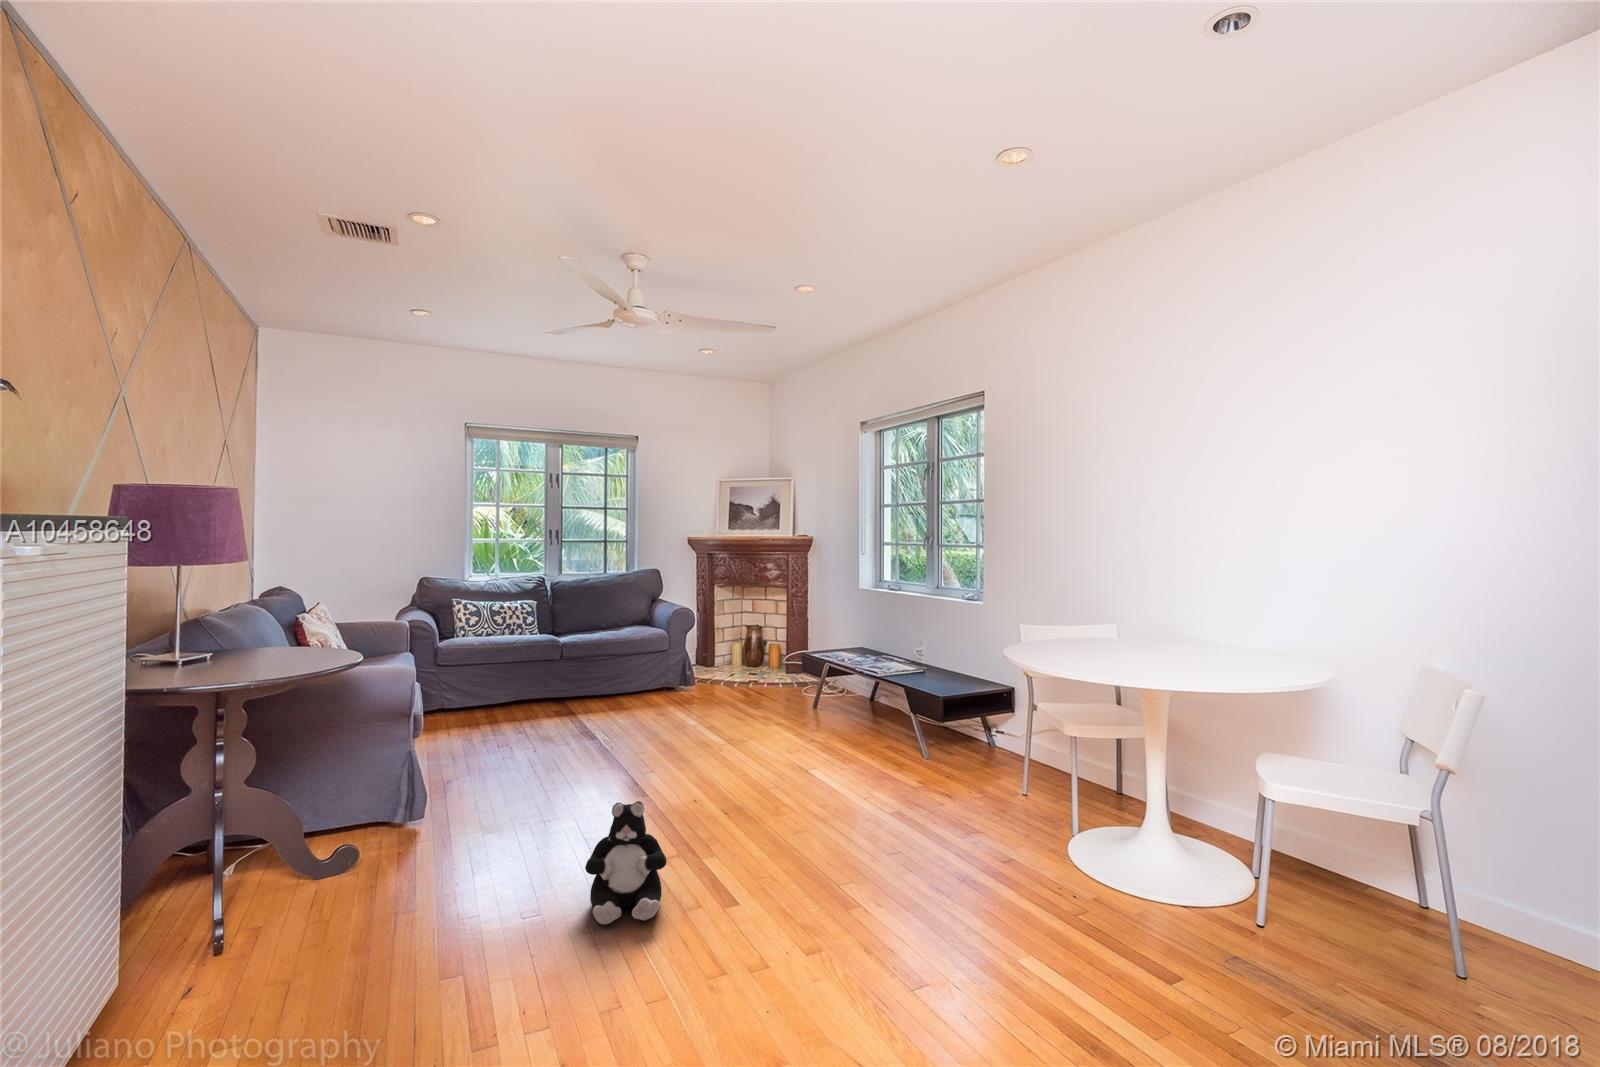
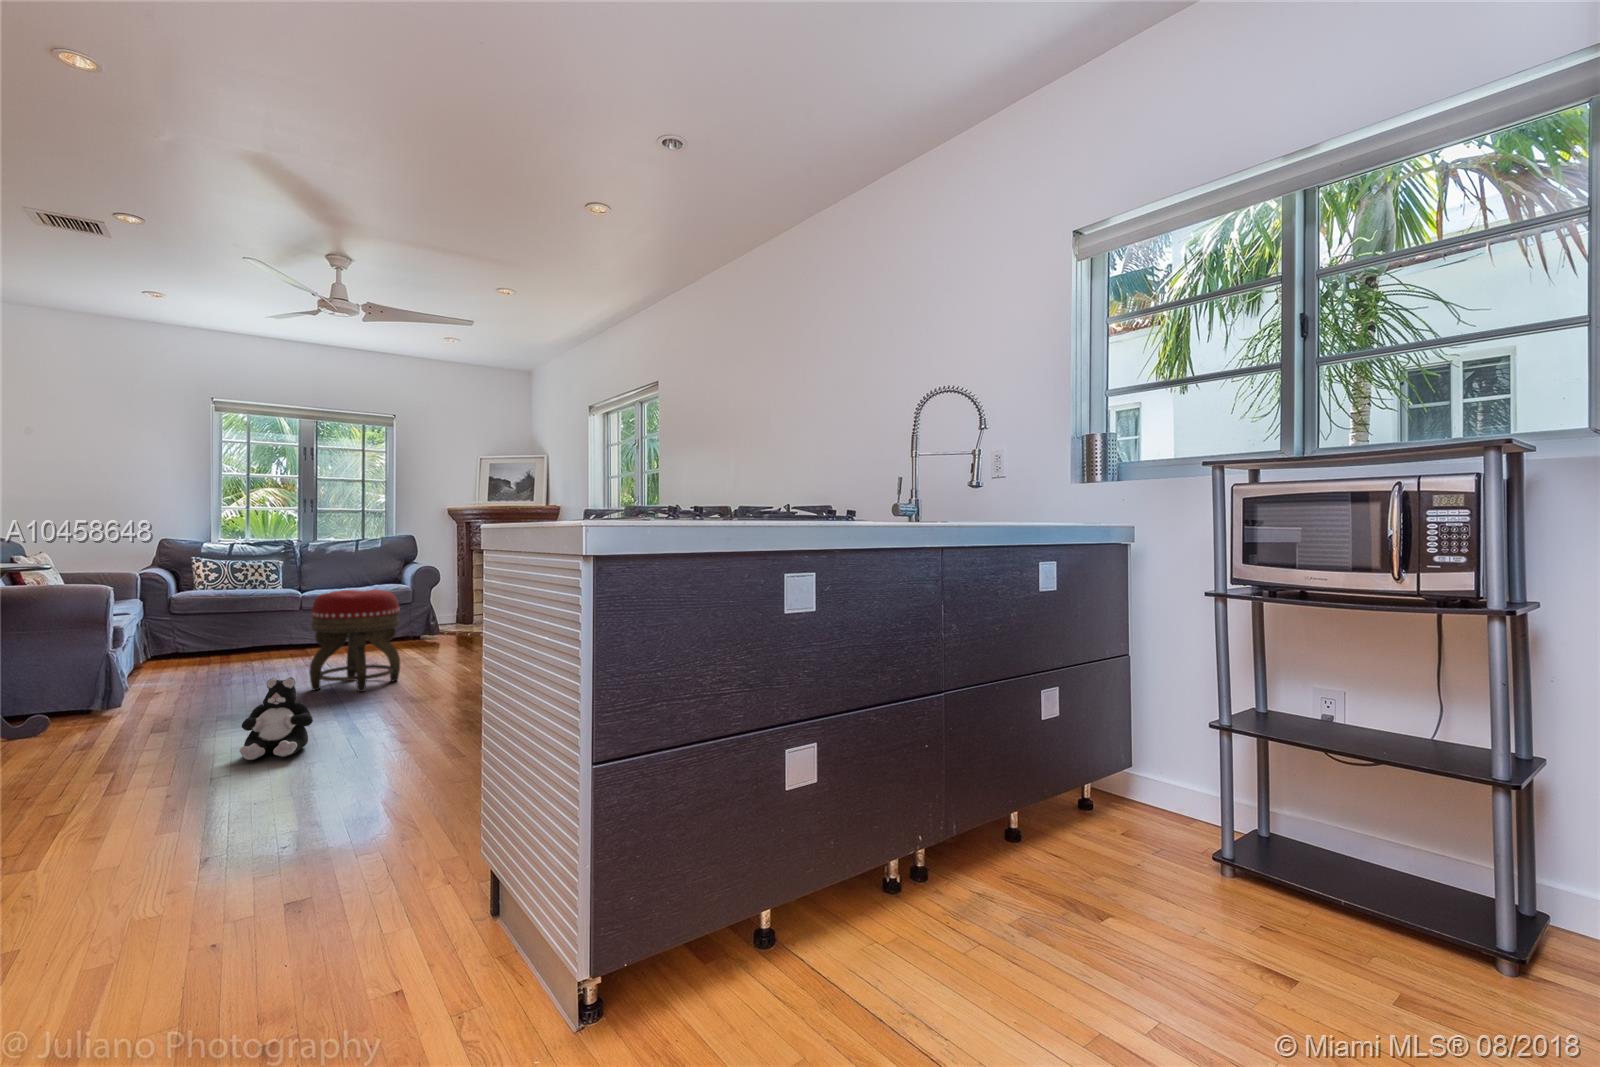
footstool: none [603,651,697,781] -> present [309,589,400,692]

